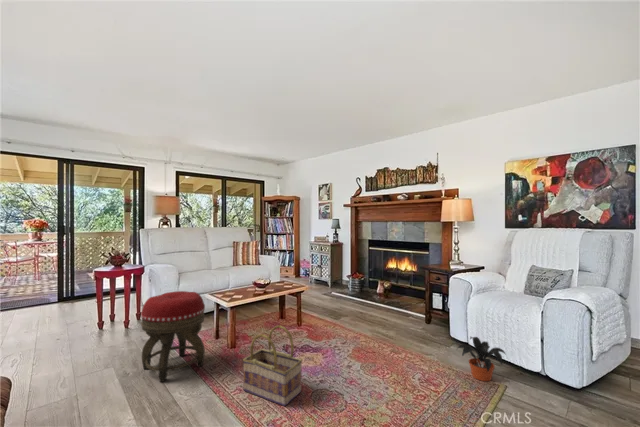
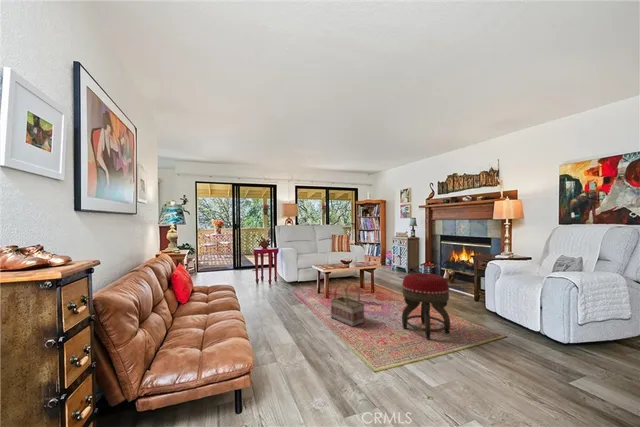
footstool: present [141,291,205,382] -> present [402,273,450,339]
potted plant: present [458,337,505,381] -> none [481,305,521,336]

